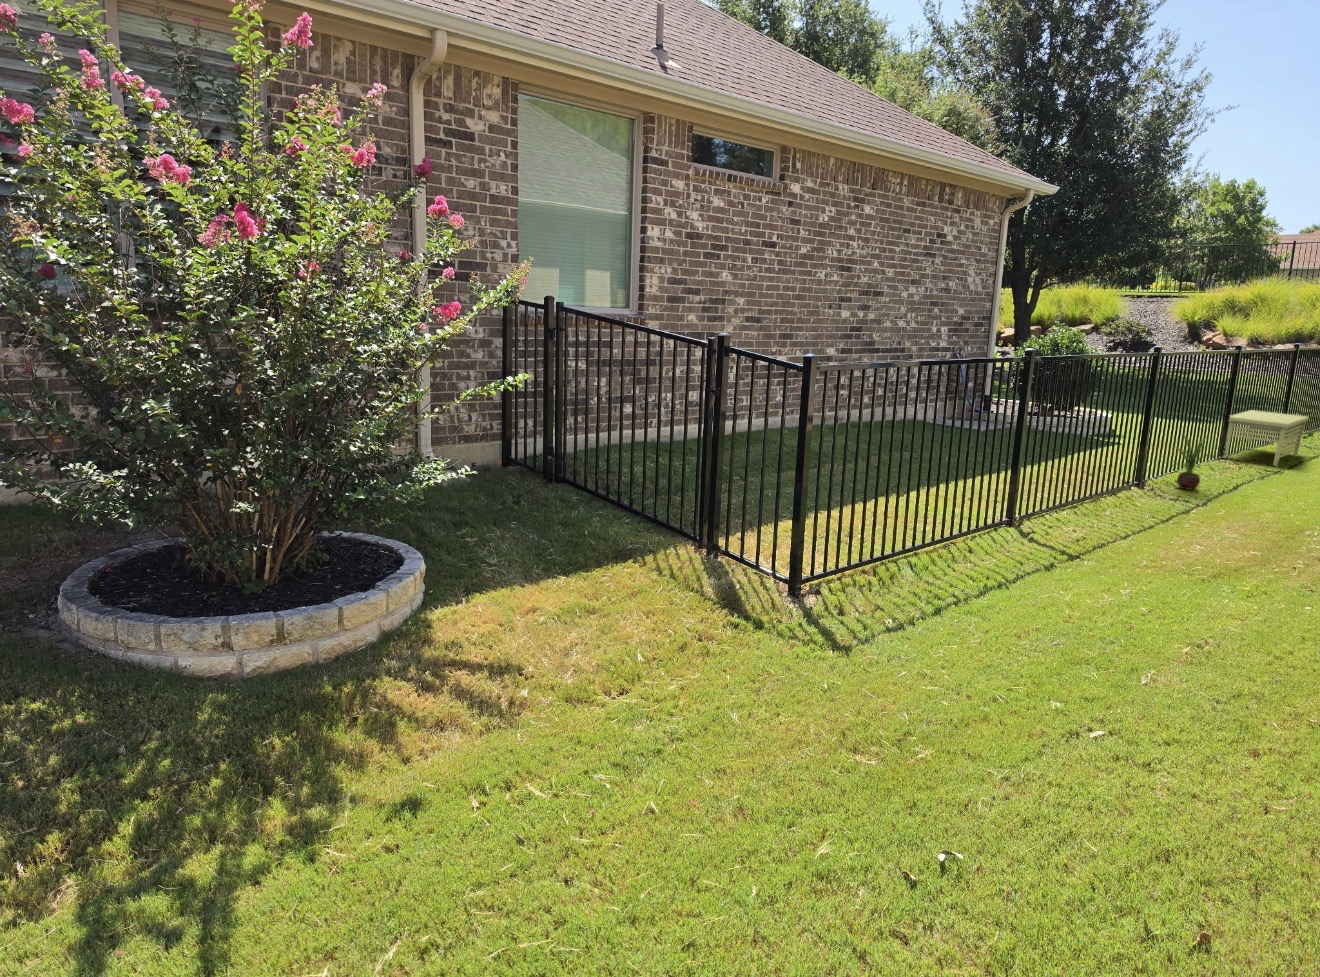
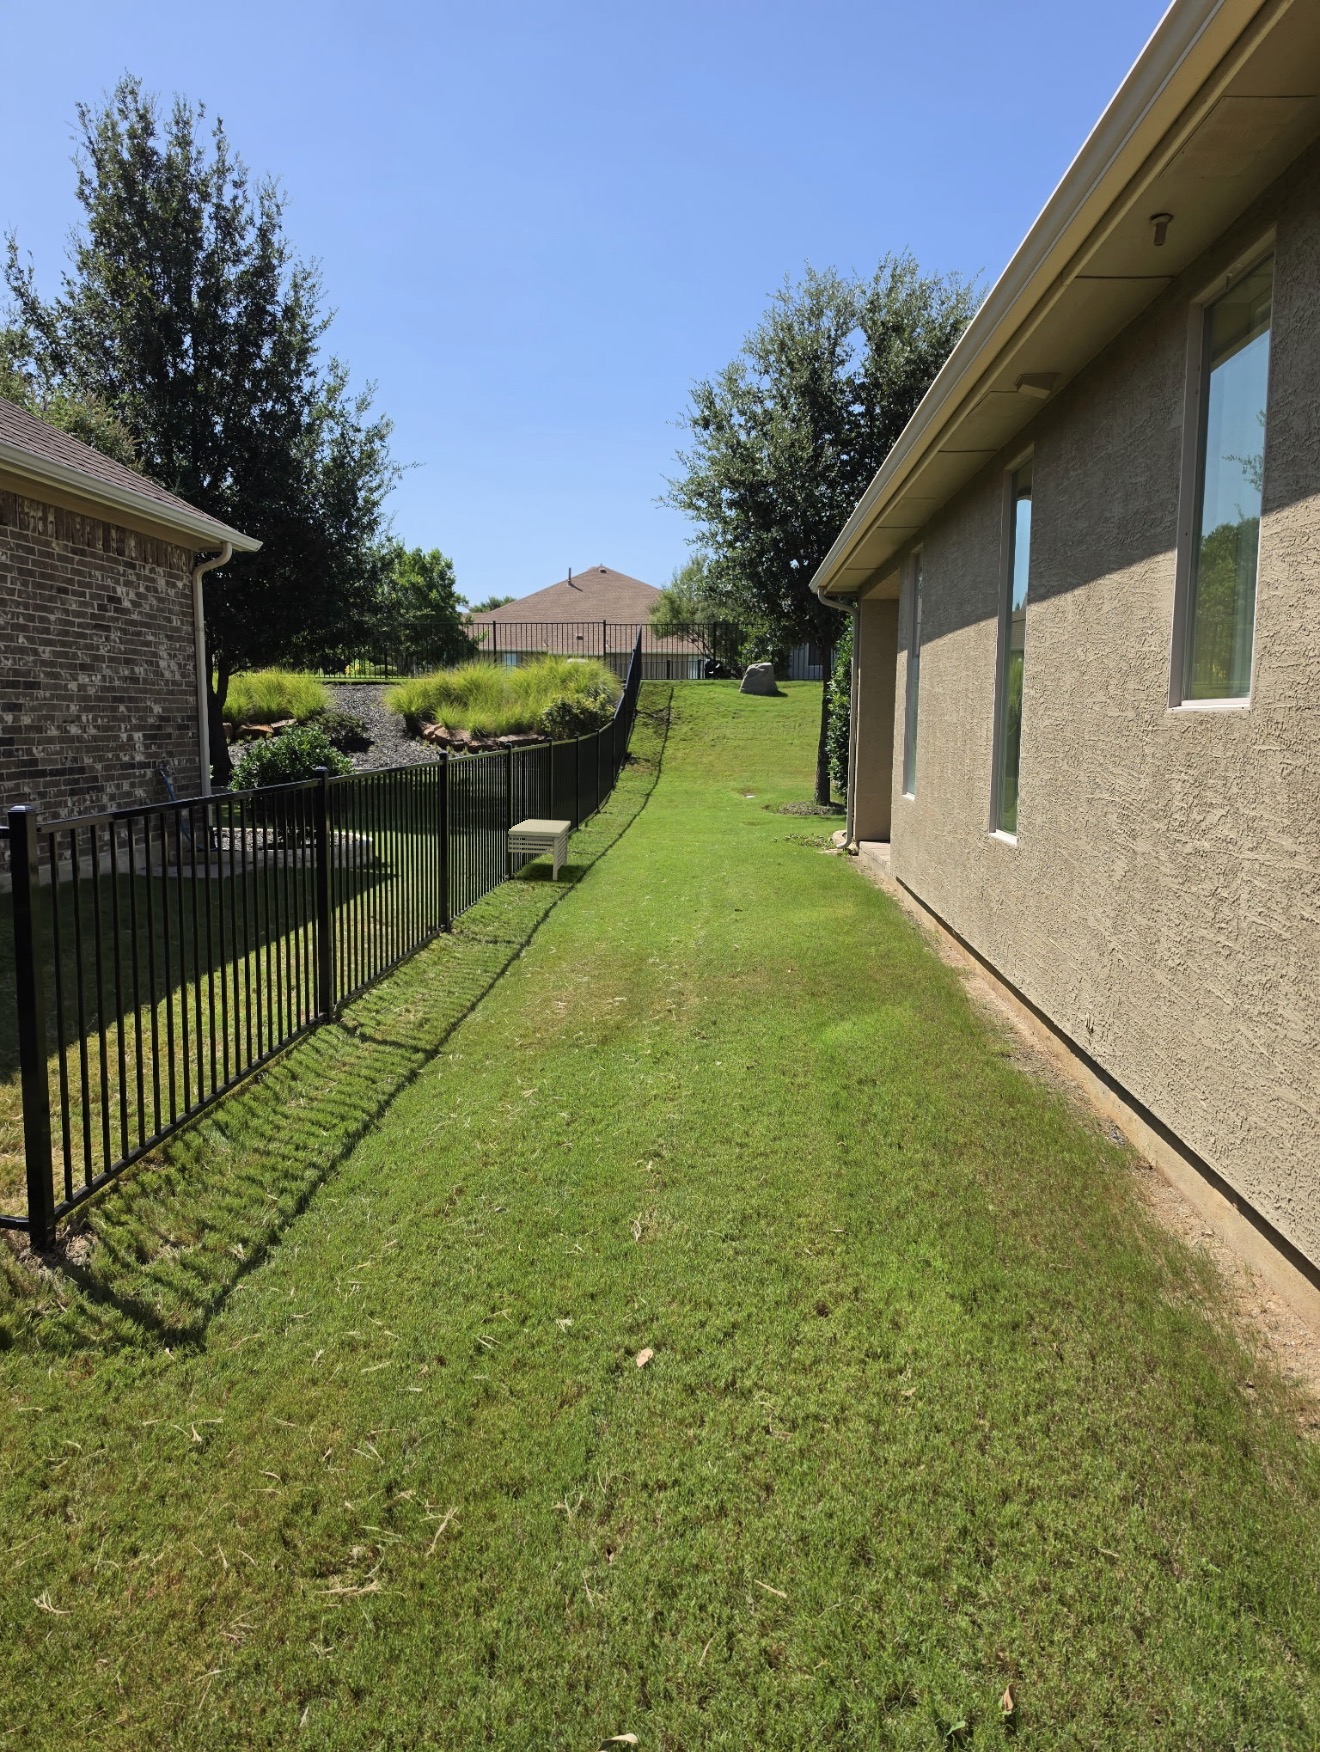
decorative plant: present [1172,436,1213,490] -> none [449,860,525,925]

